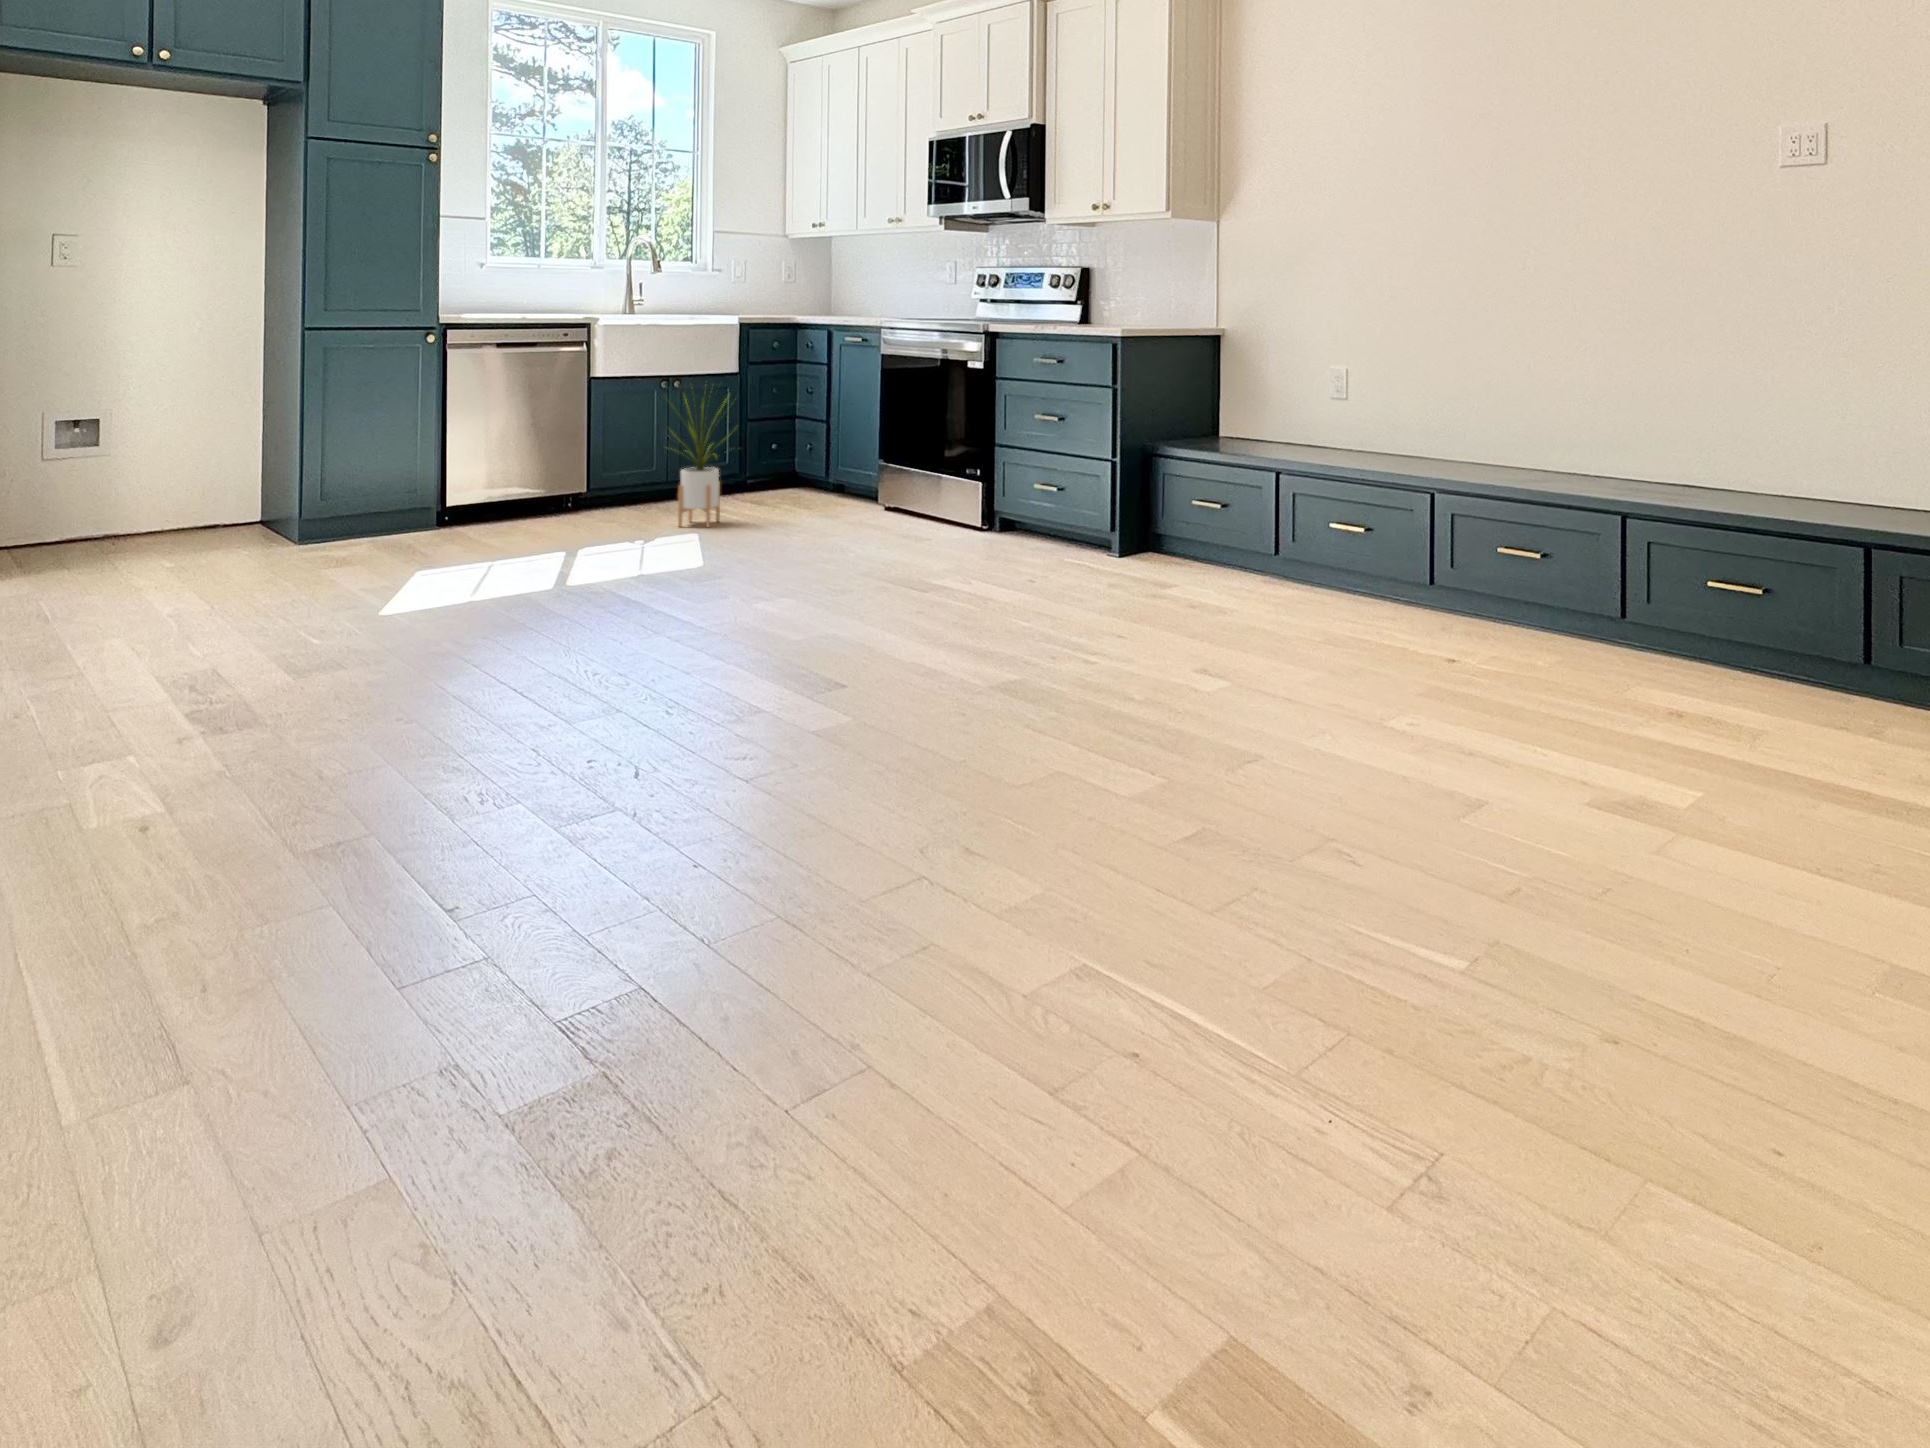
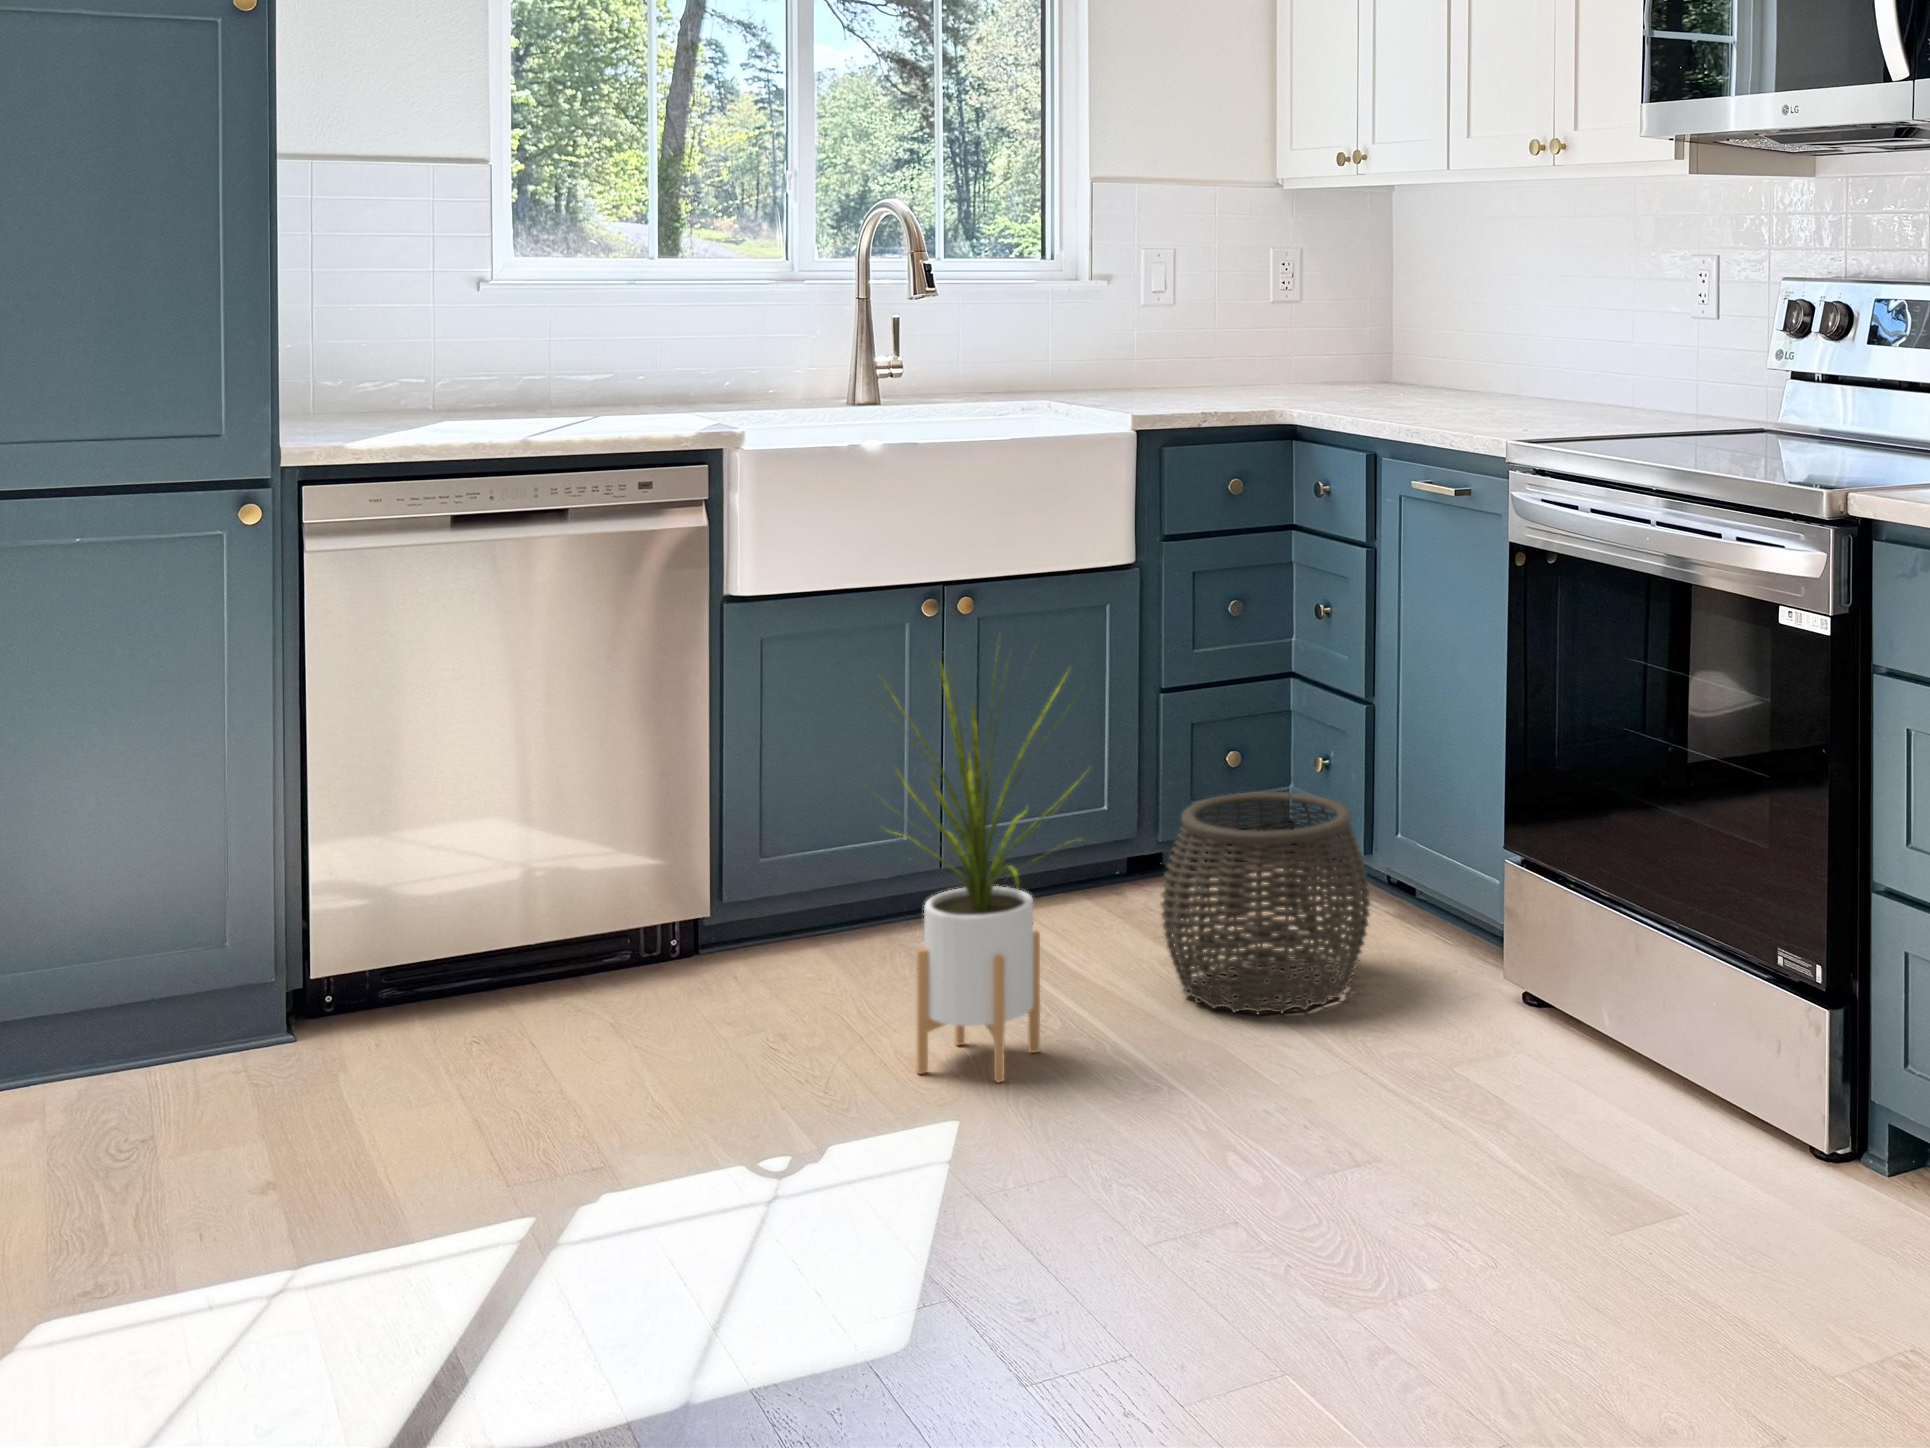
woven basket: none [758,444,833,513] -> present [1161,792,1370,1013]

